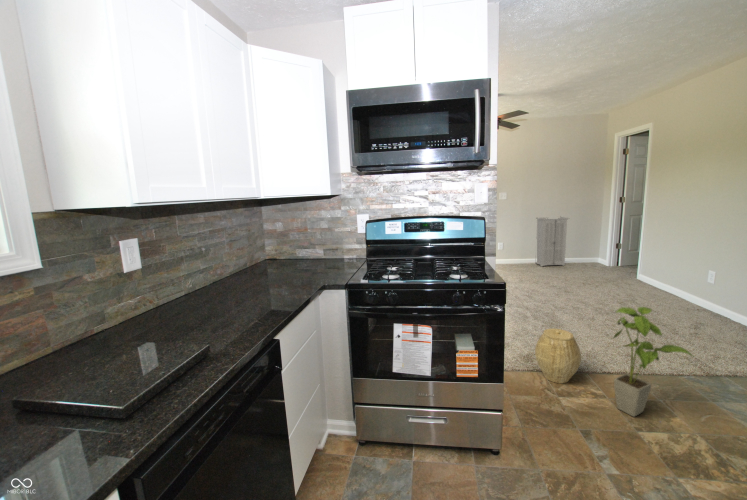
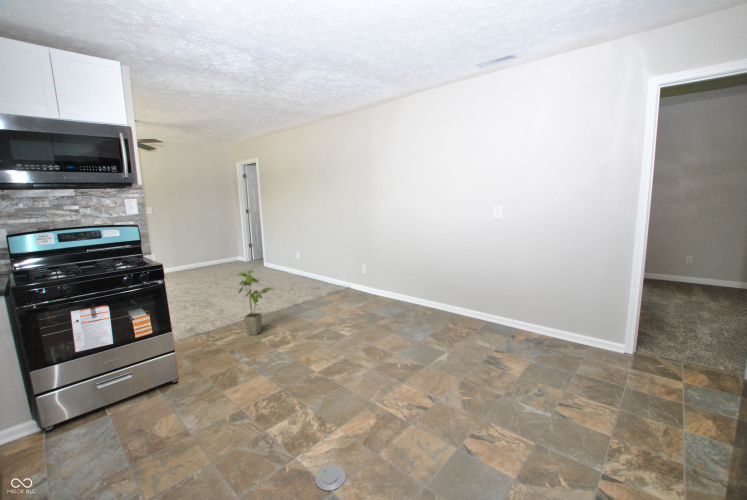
storage cabinet: present [536,217,568,266] -> none [185,226,215,270]
woven basket: present [535,329,581,383] -> none [195,300,226,336]

